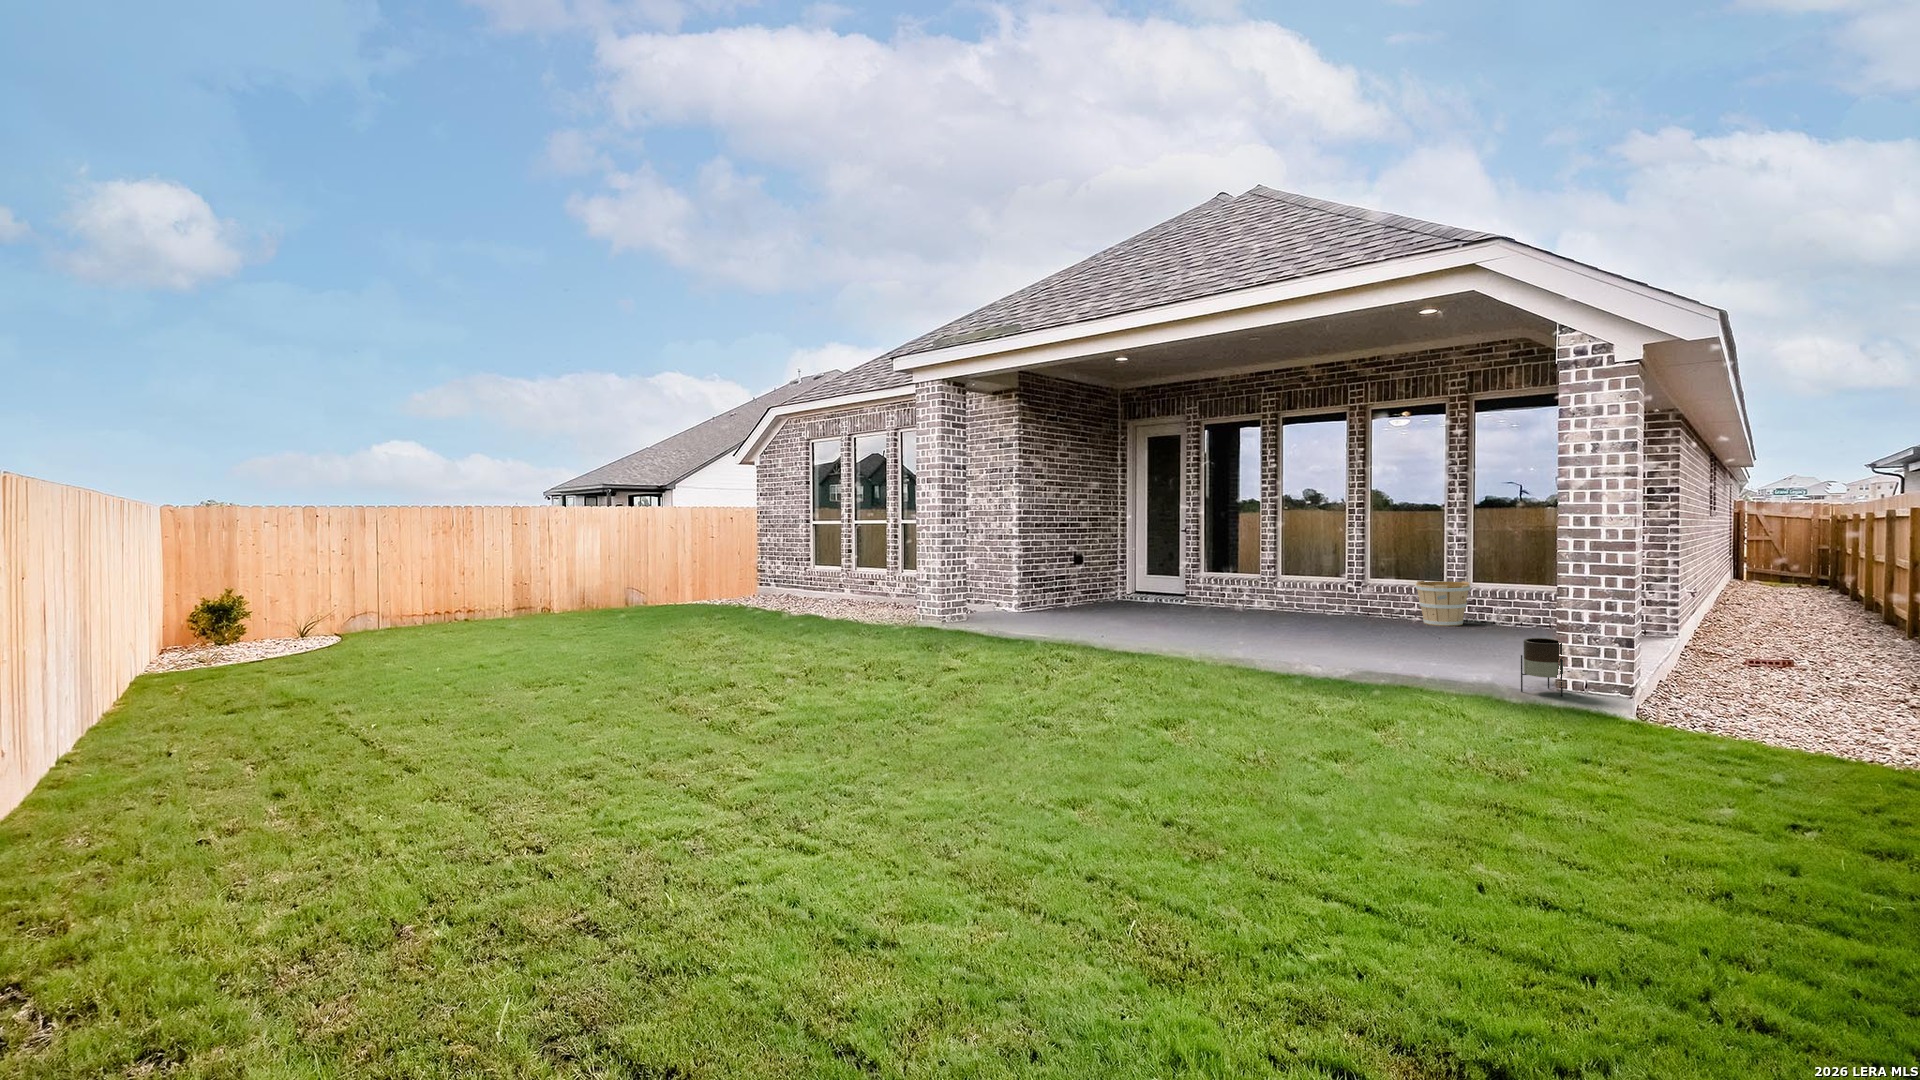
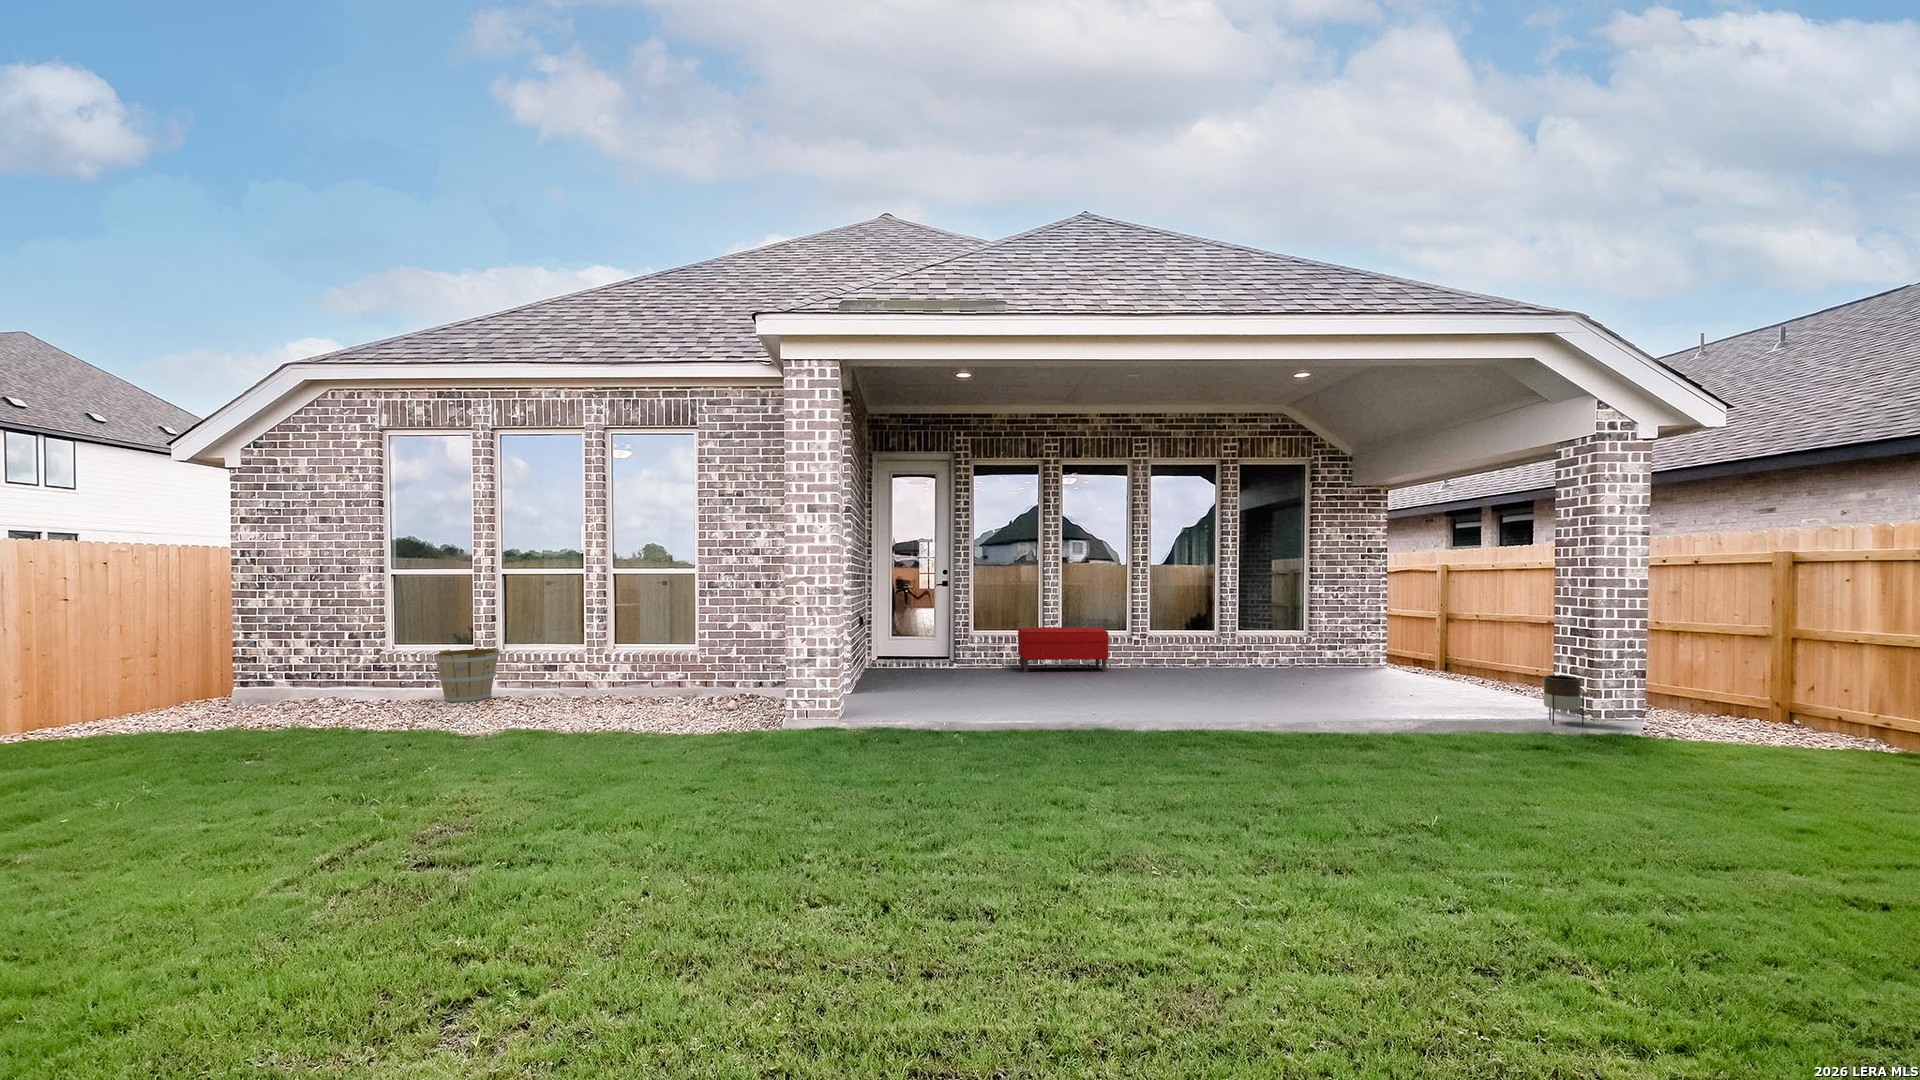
bench: none [1221,571,1312,615] -> present [1018,627,1109,672]
wooden bucket: present [1416,581,1470,626] -> present [435,648,500,703]

